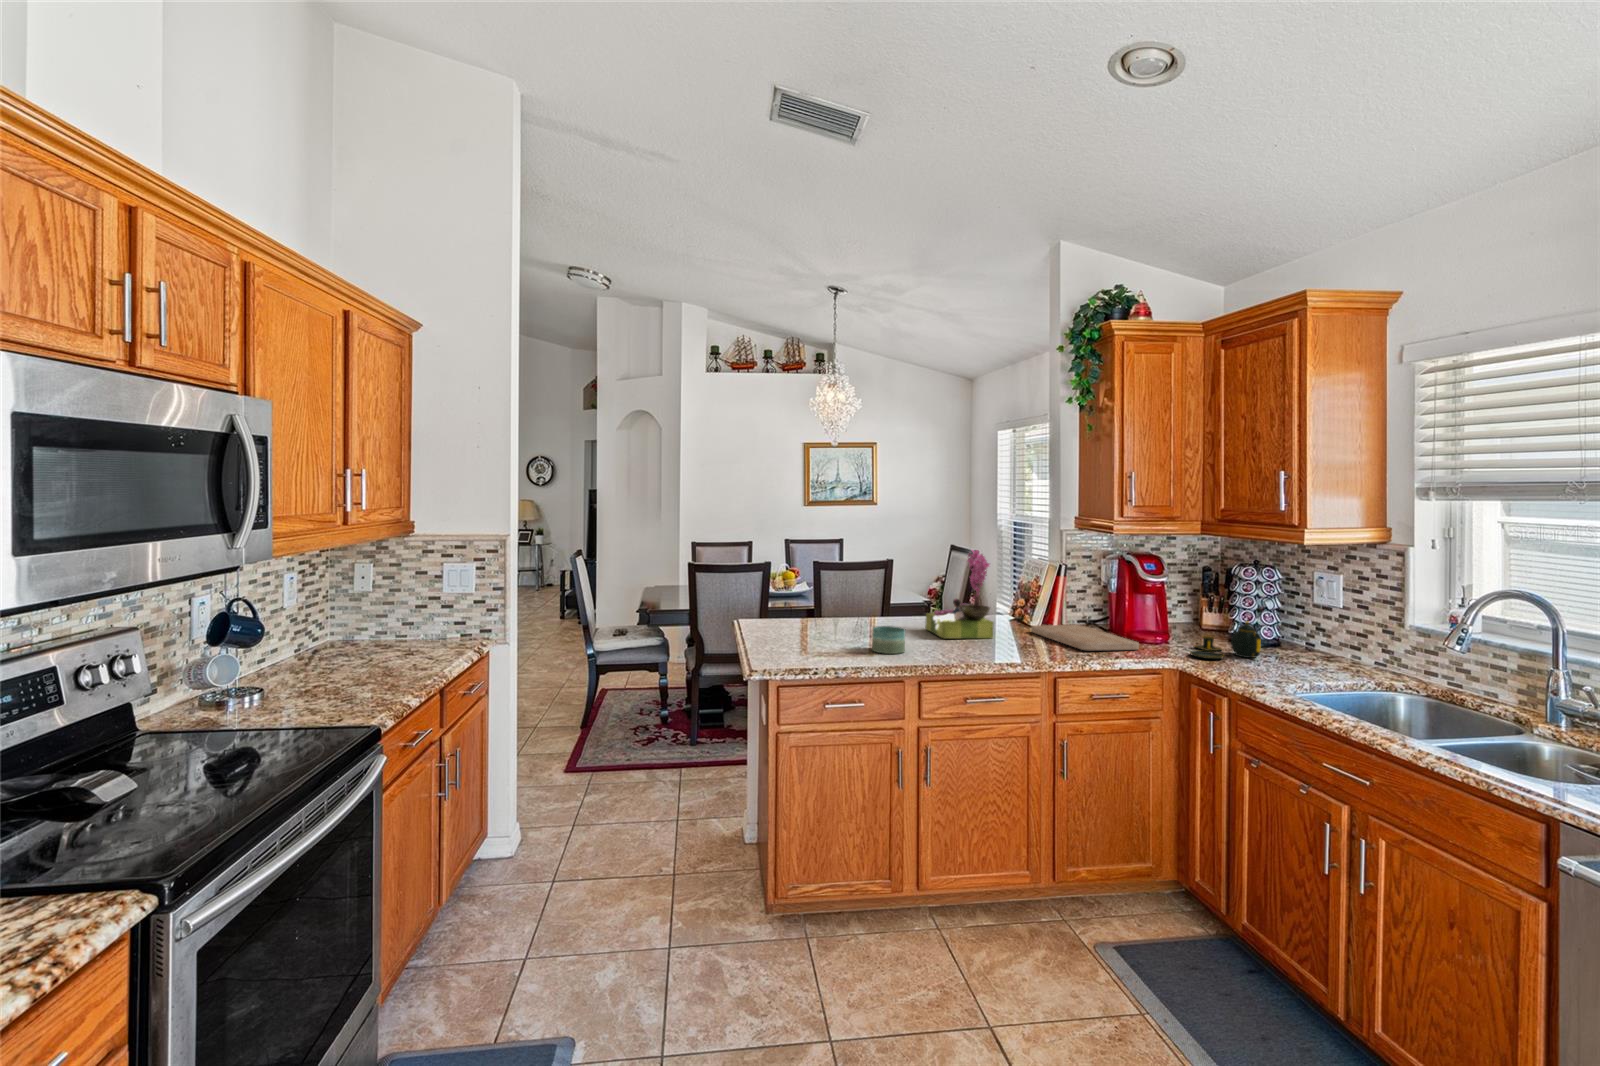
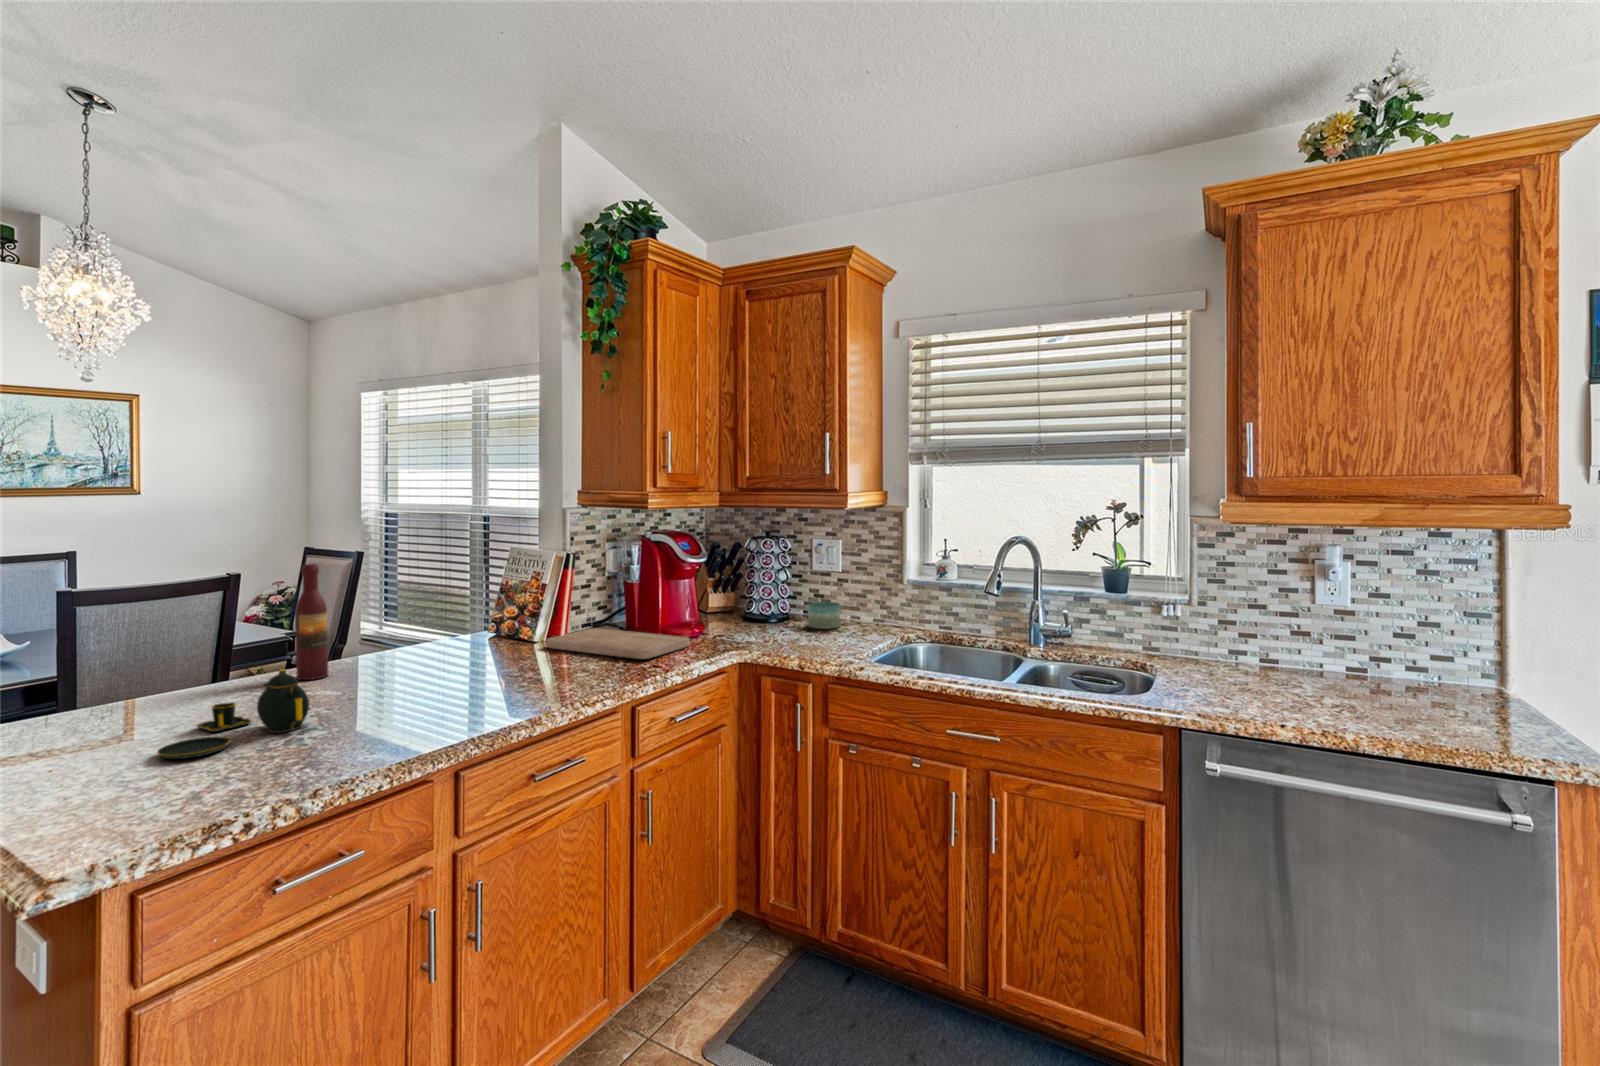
flower arrangement: present [925,550,994,638] -> none [394,541,512,683]
wine bottle: none [879,555,896,625] -> present [295,564,328,680]
teapot: present [1190,622,1261,659] -> present [157,669,309,759]
candle: present [872,626,905,654] -> present [808,602,840,629]

